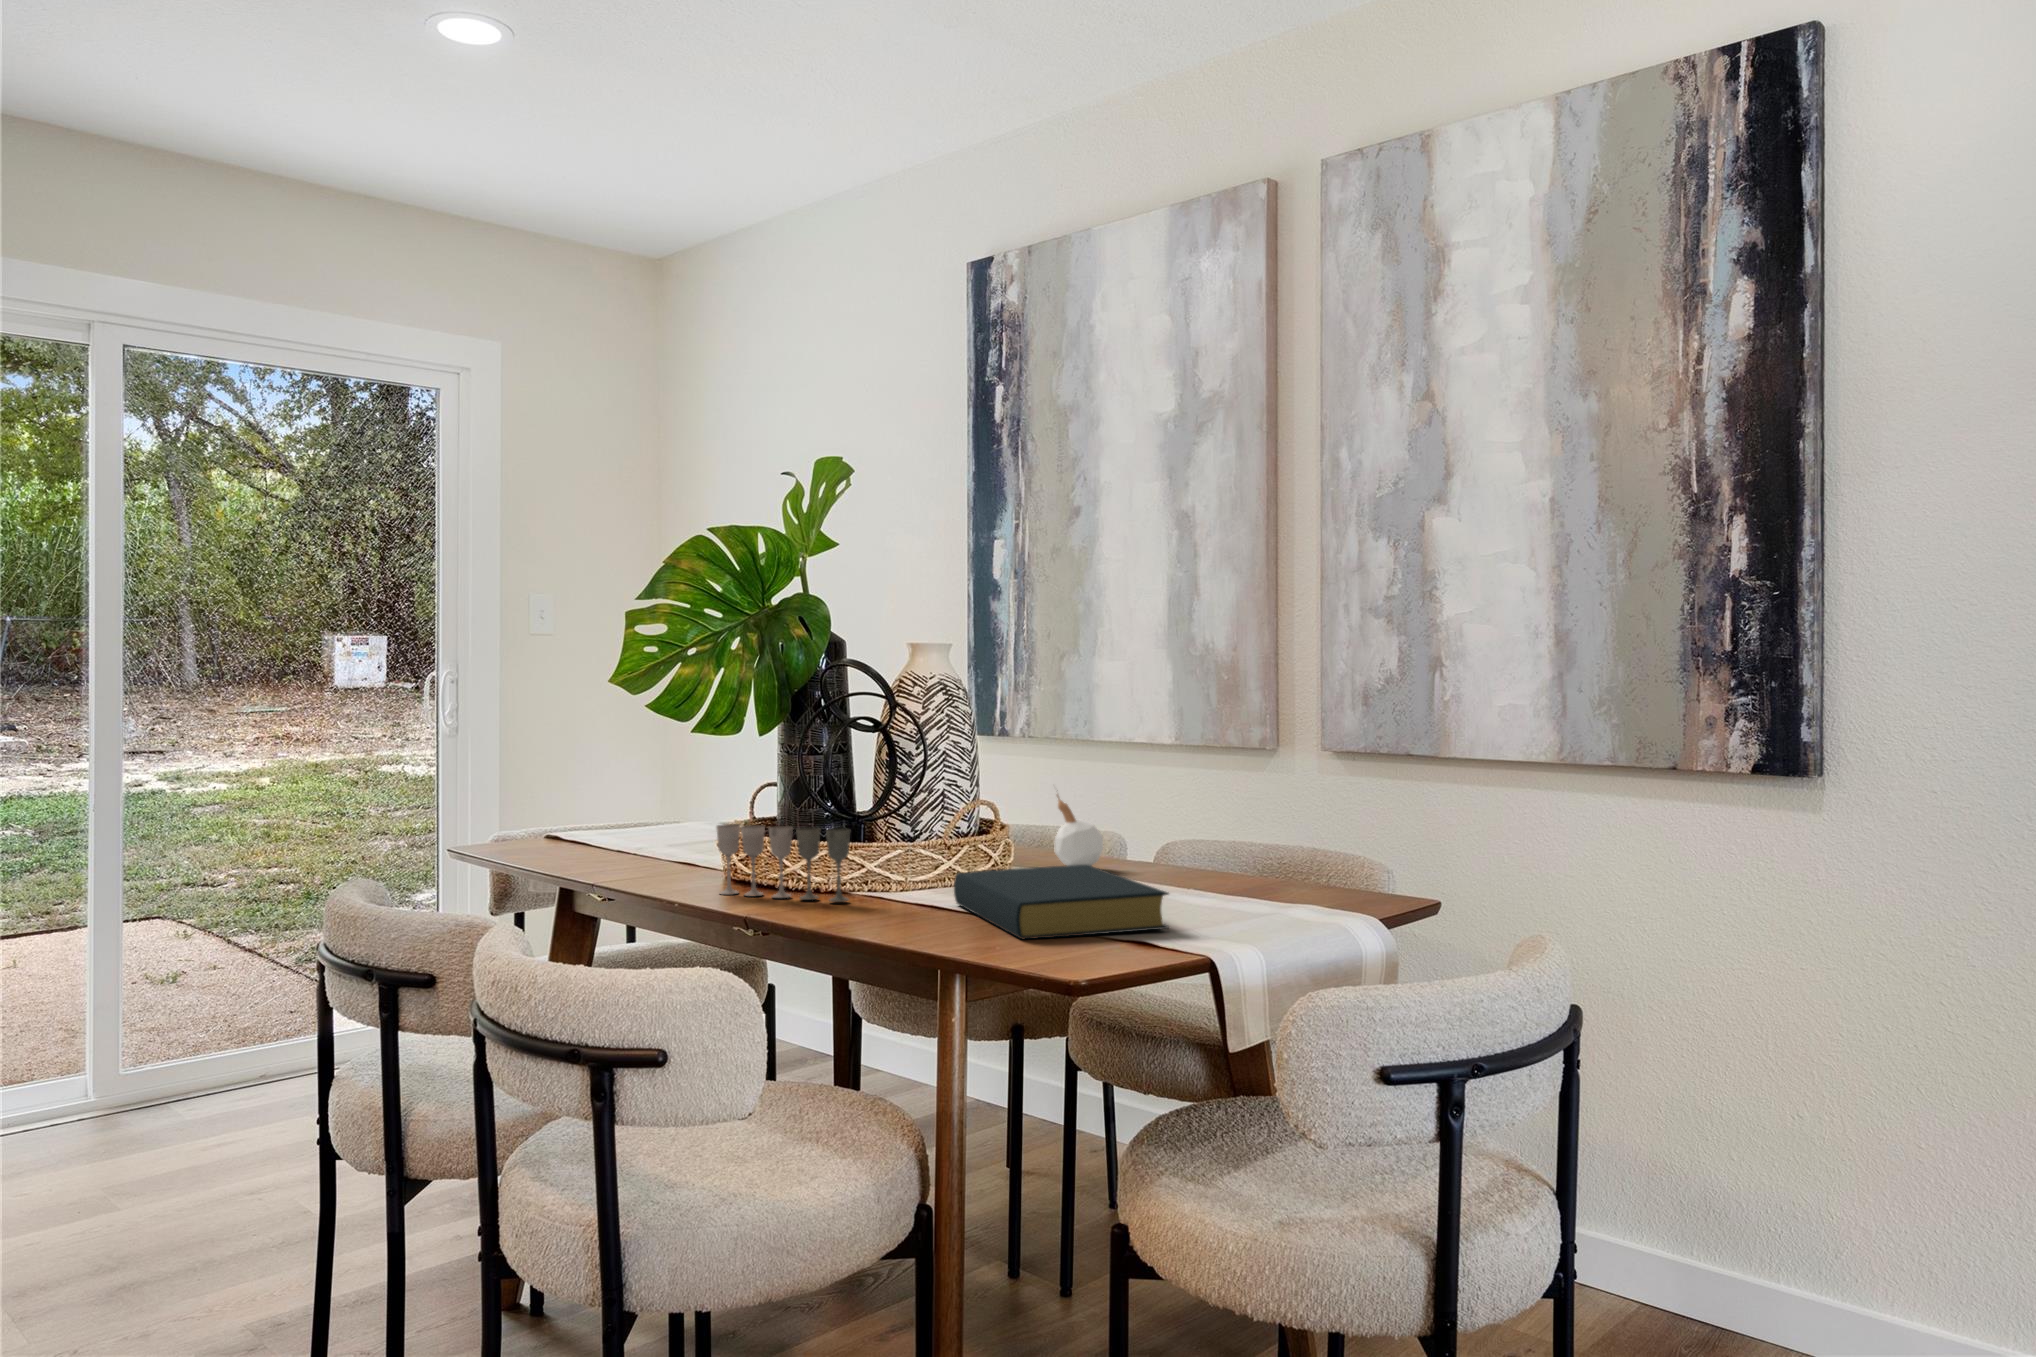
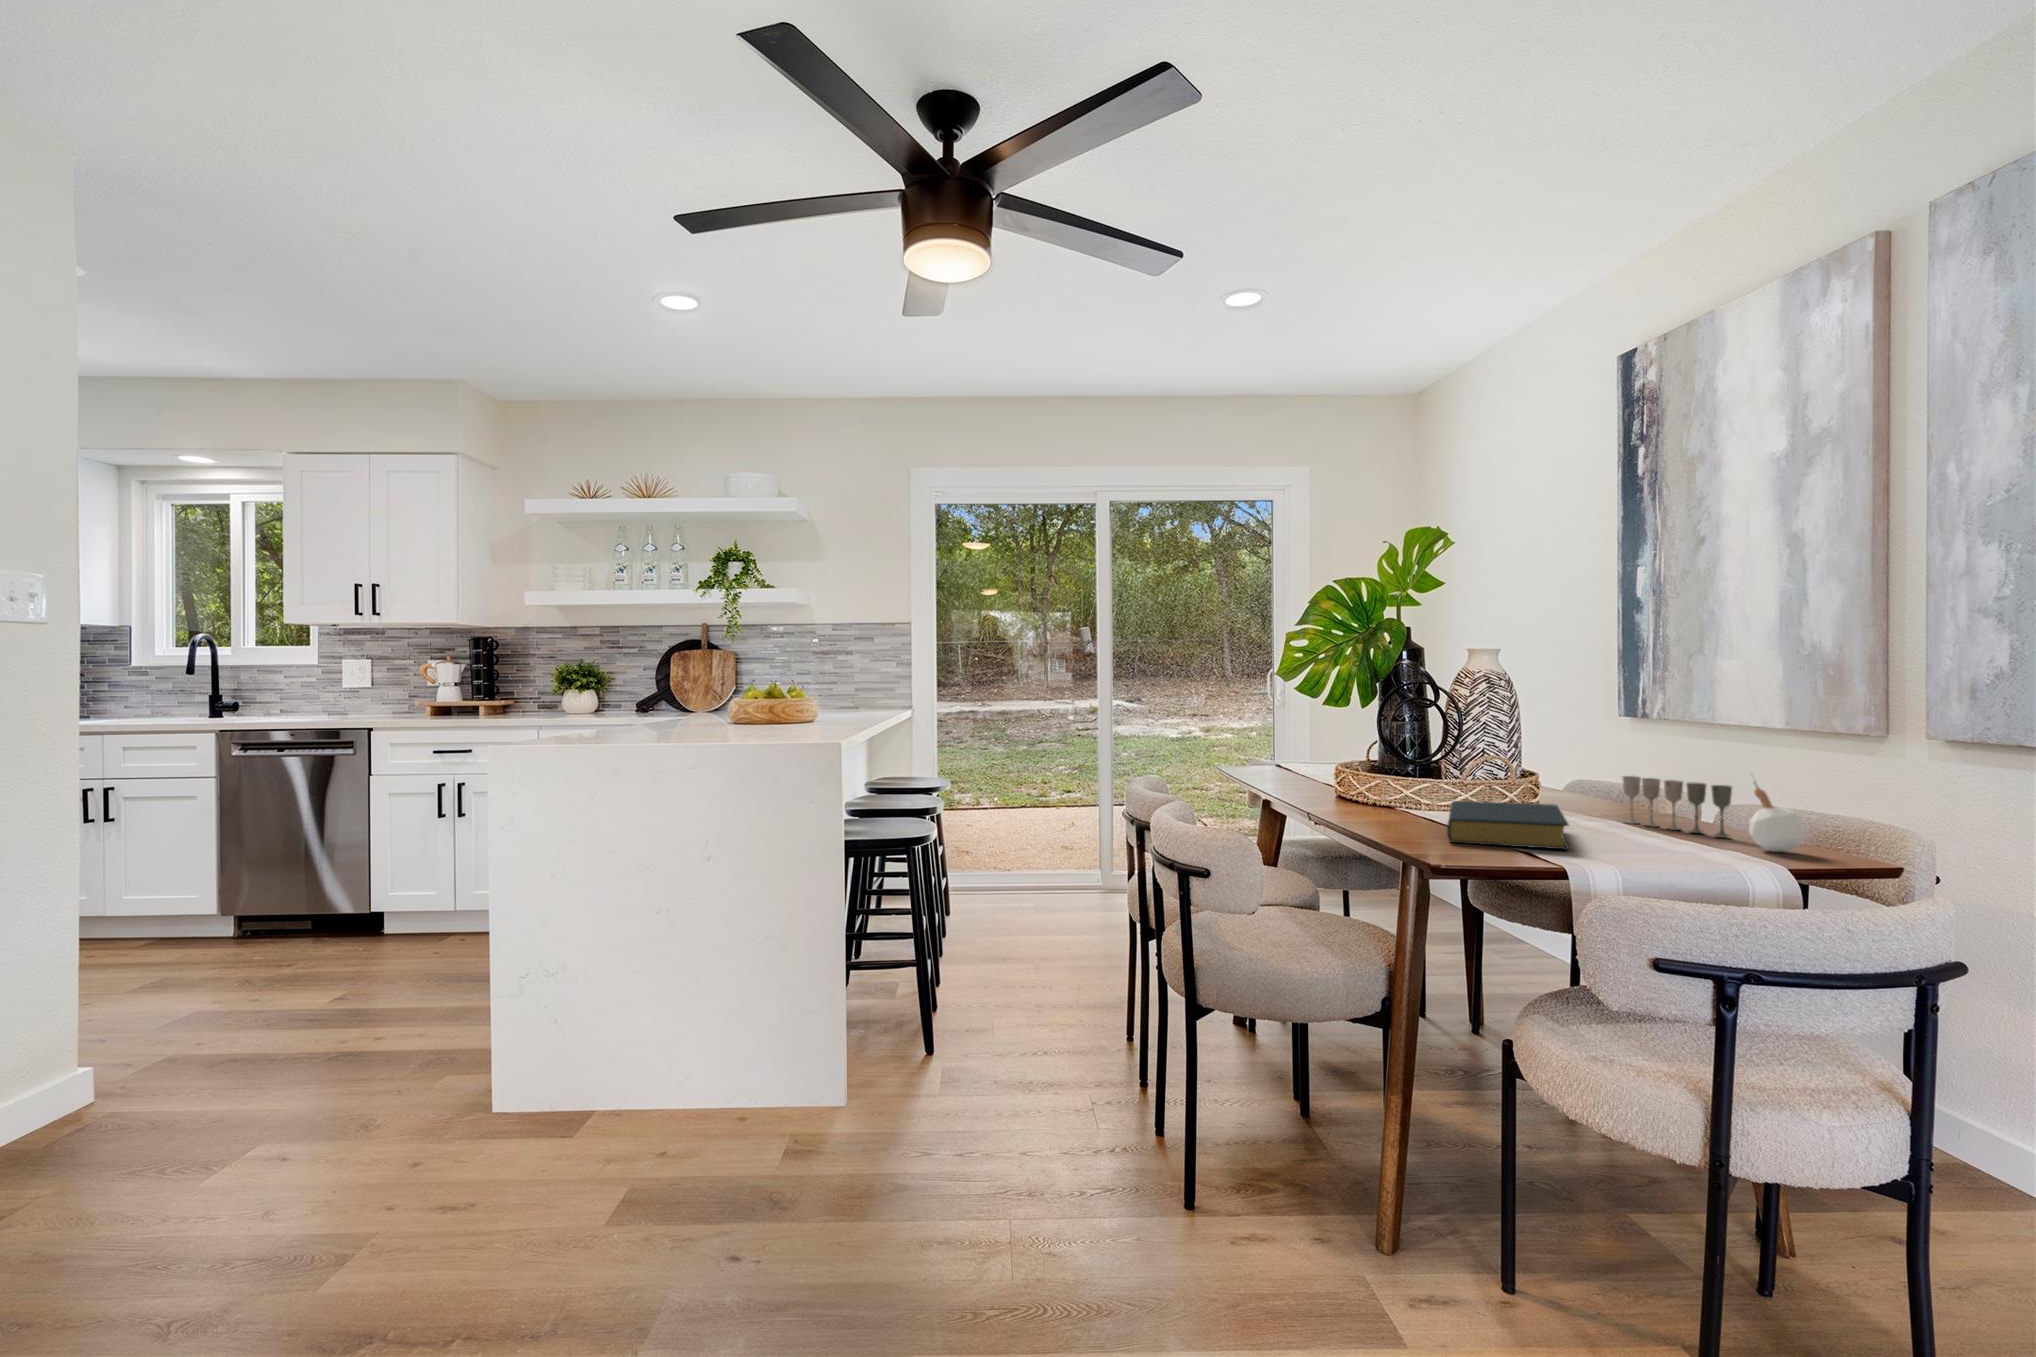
candle: present [1054,790,1103,866] -> present [1749,781,1805,852]
wine glass: present [716,824,850,902] -> present [1622,776,1732,837]

